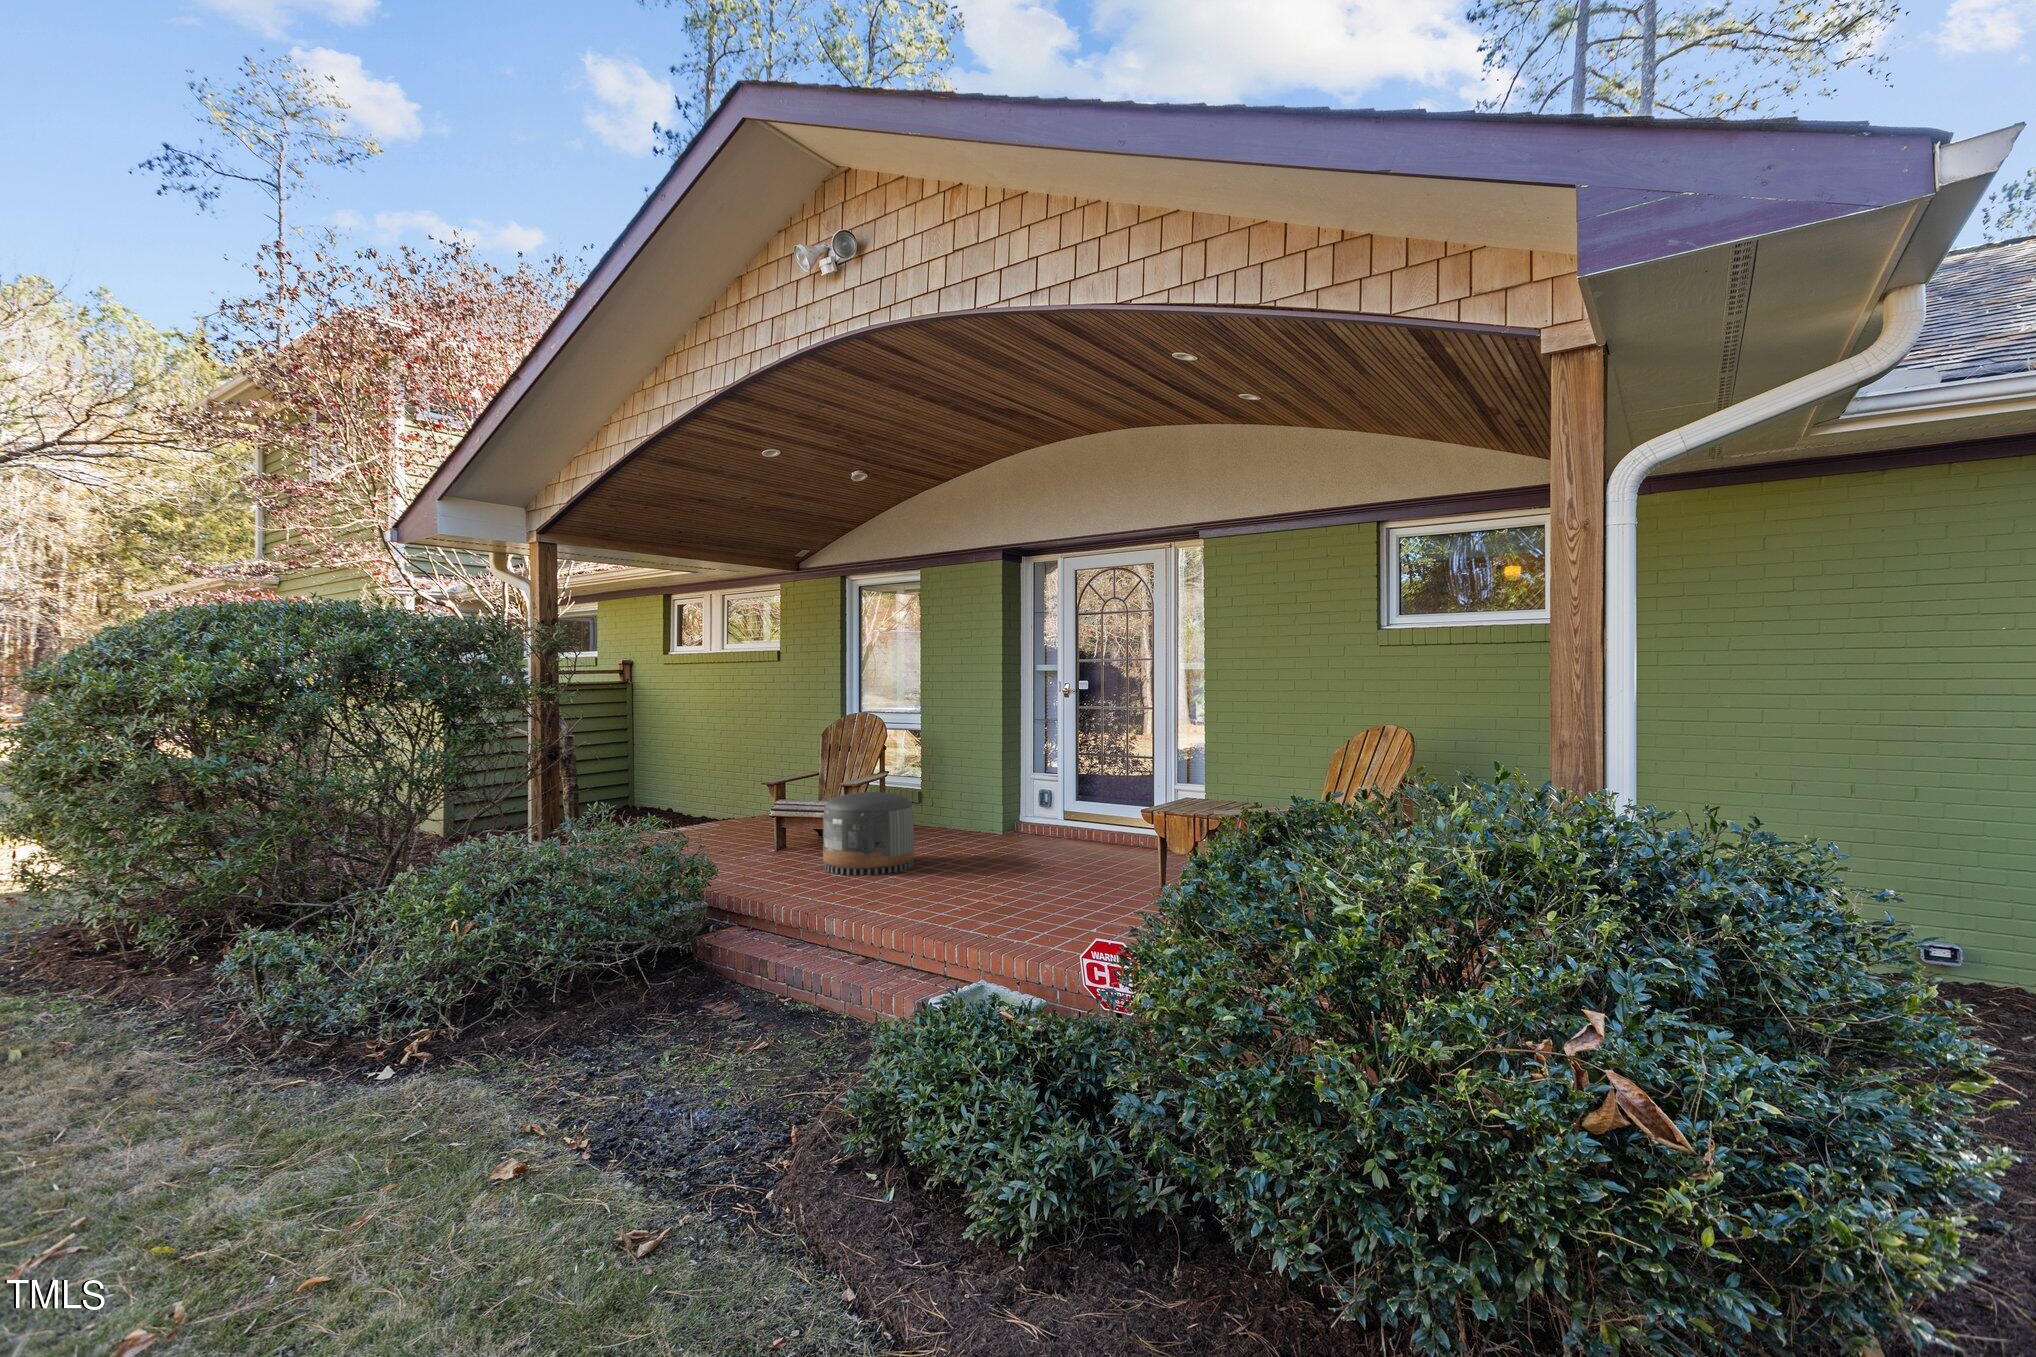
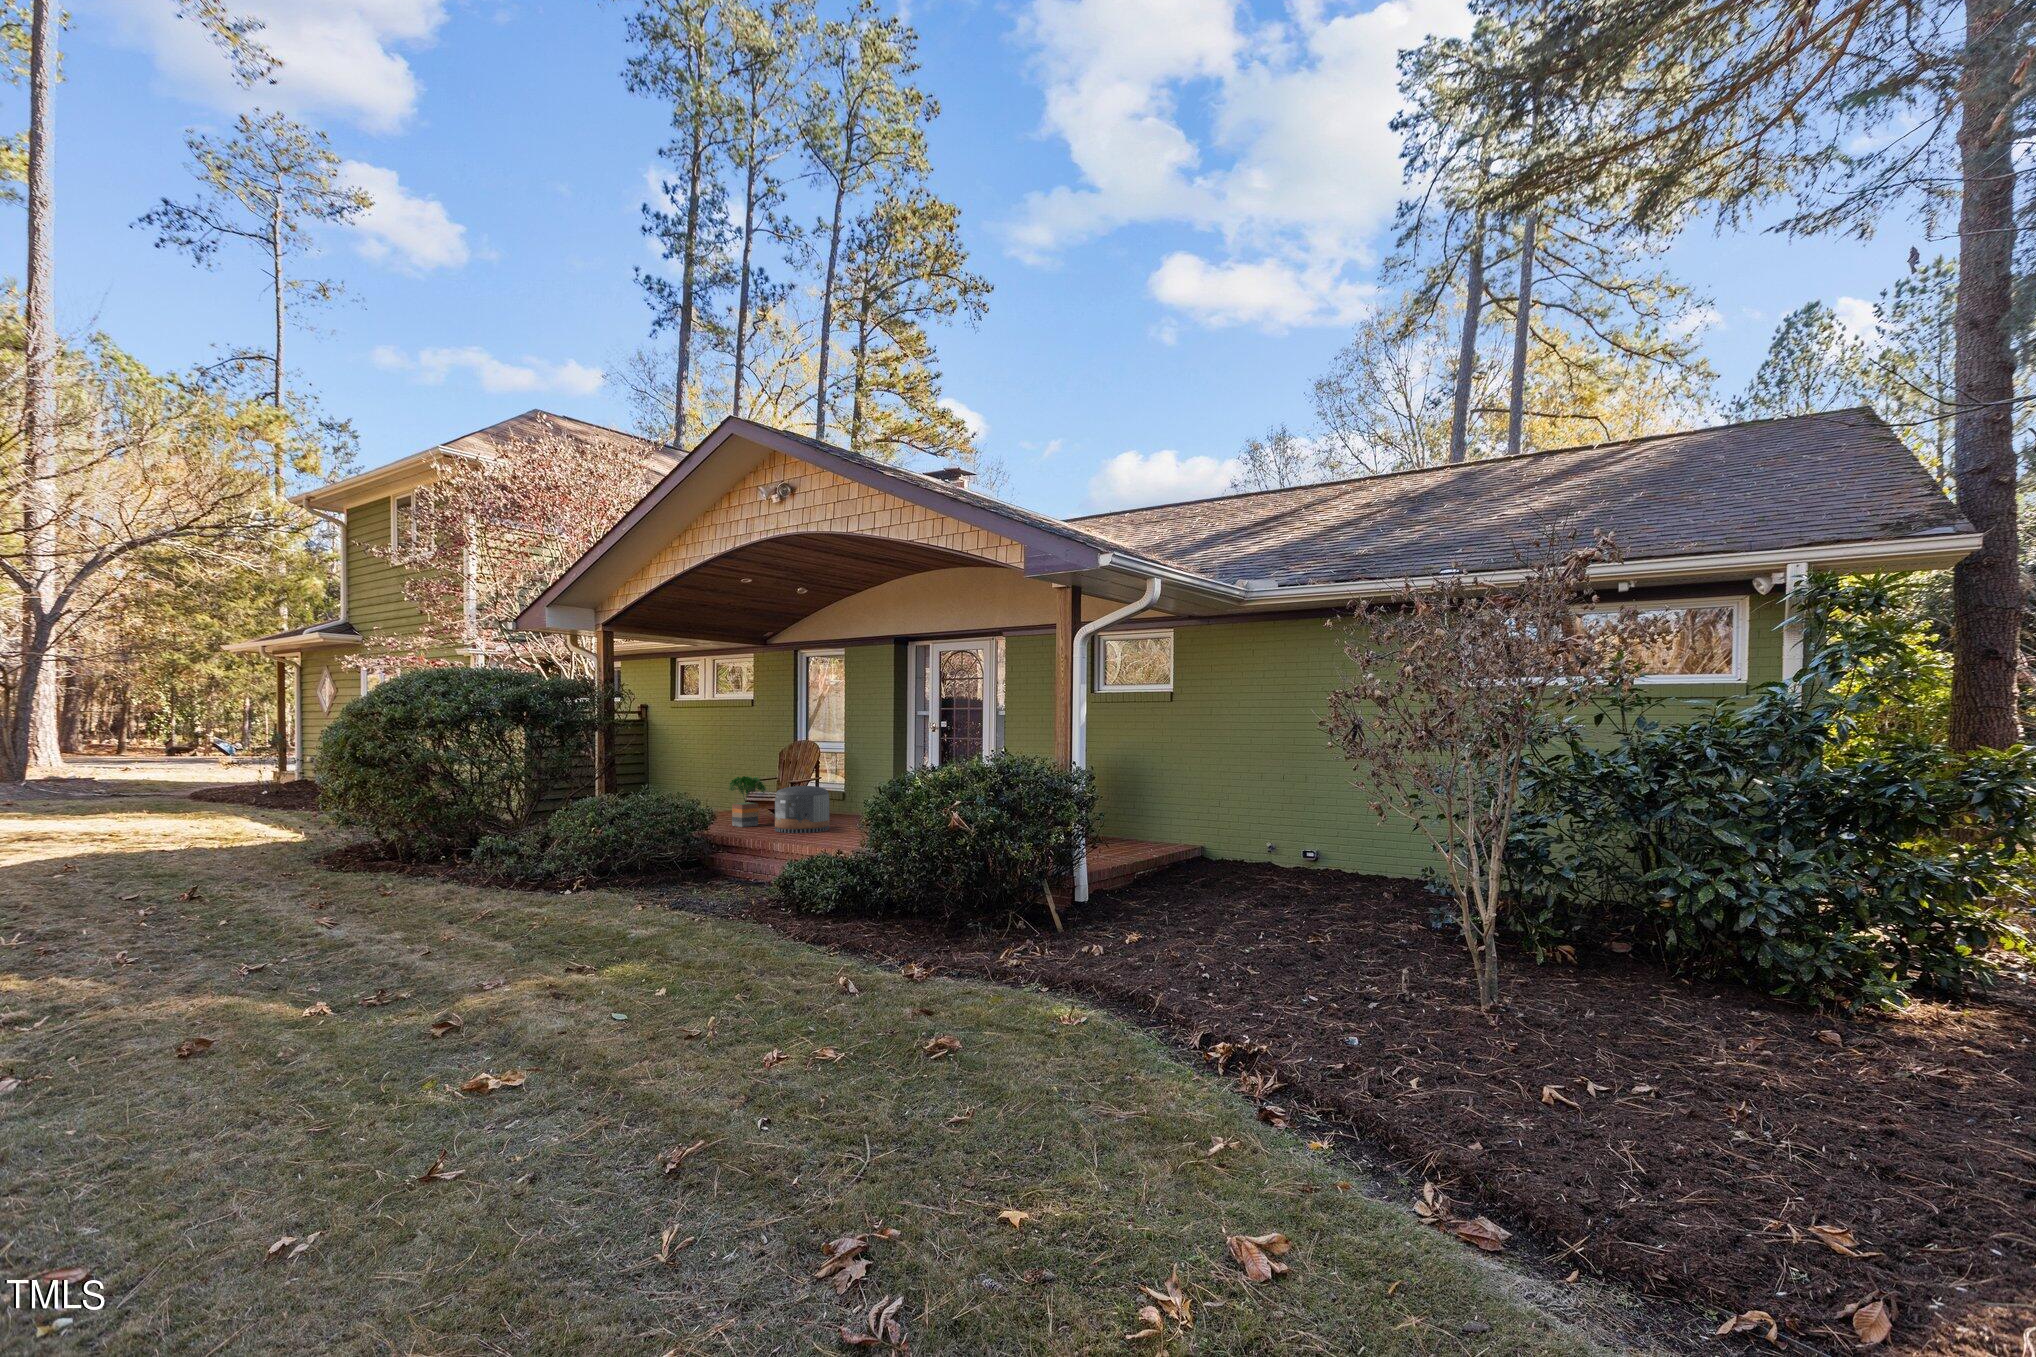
potted tree: none [744,772,808,858] -> present [729,776,766,827]

